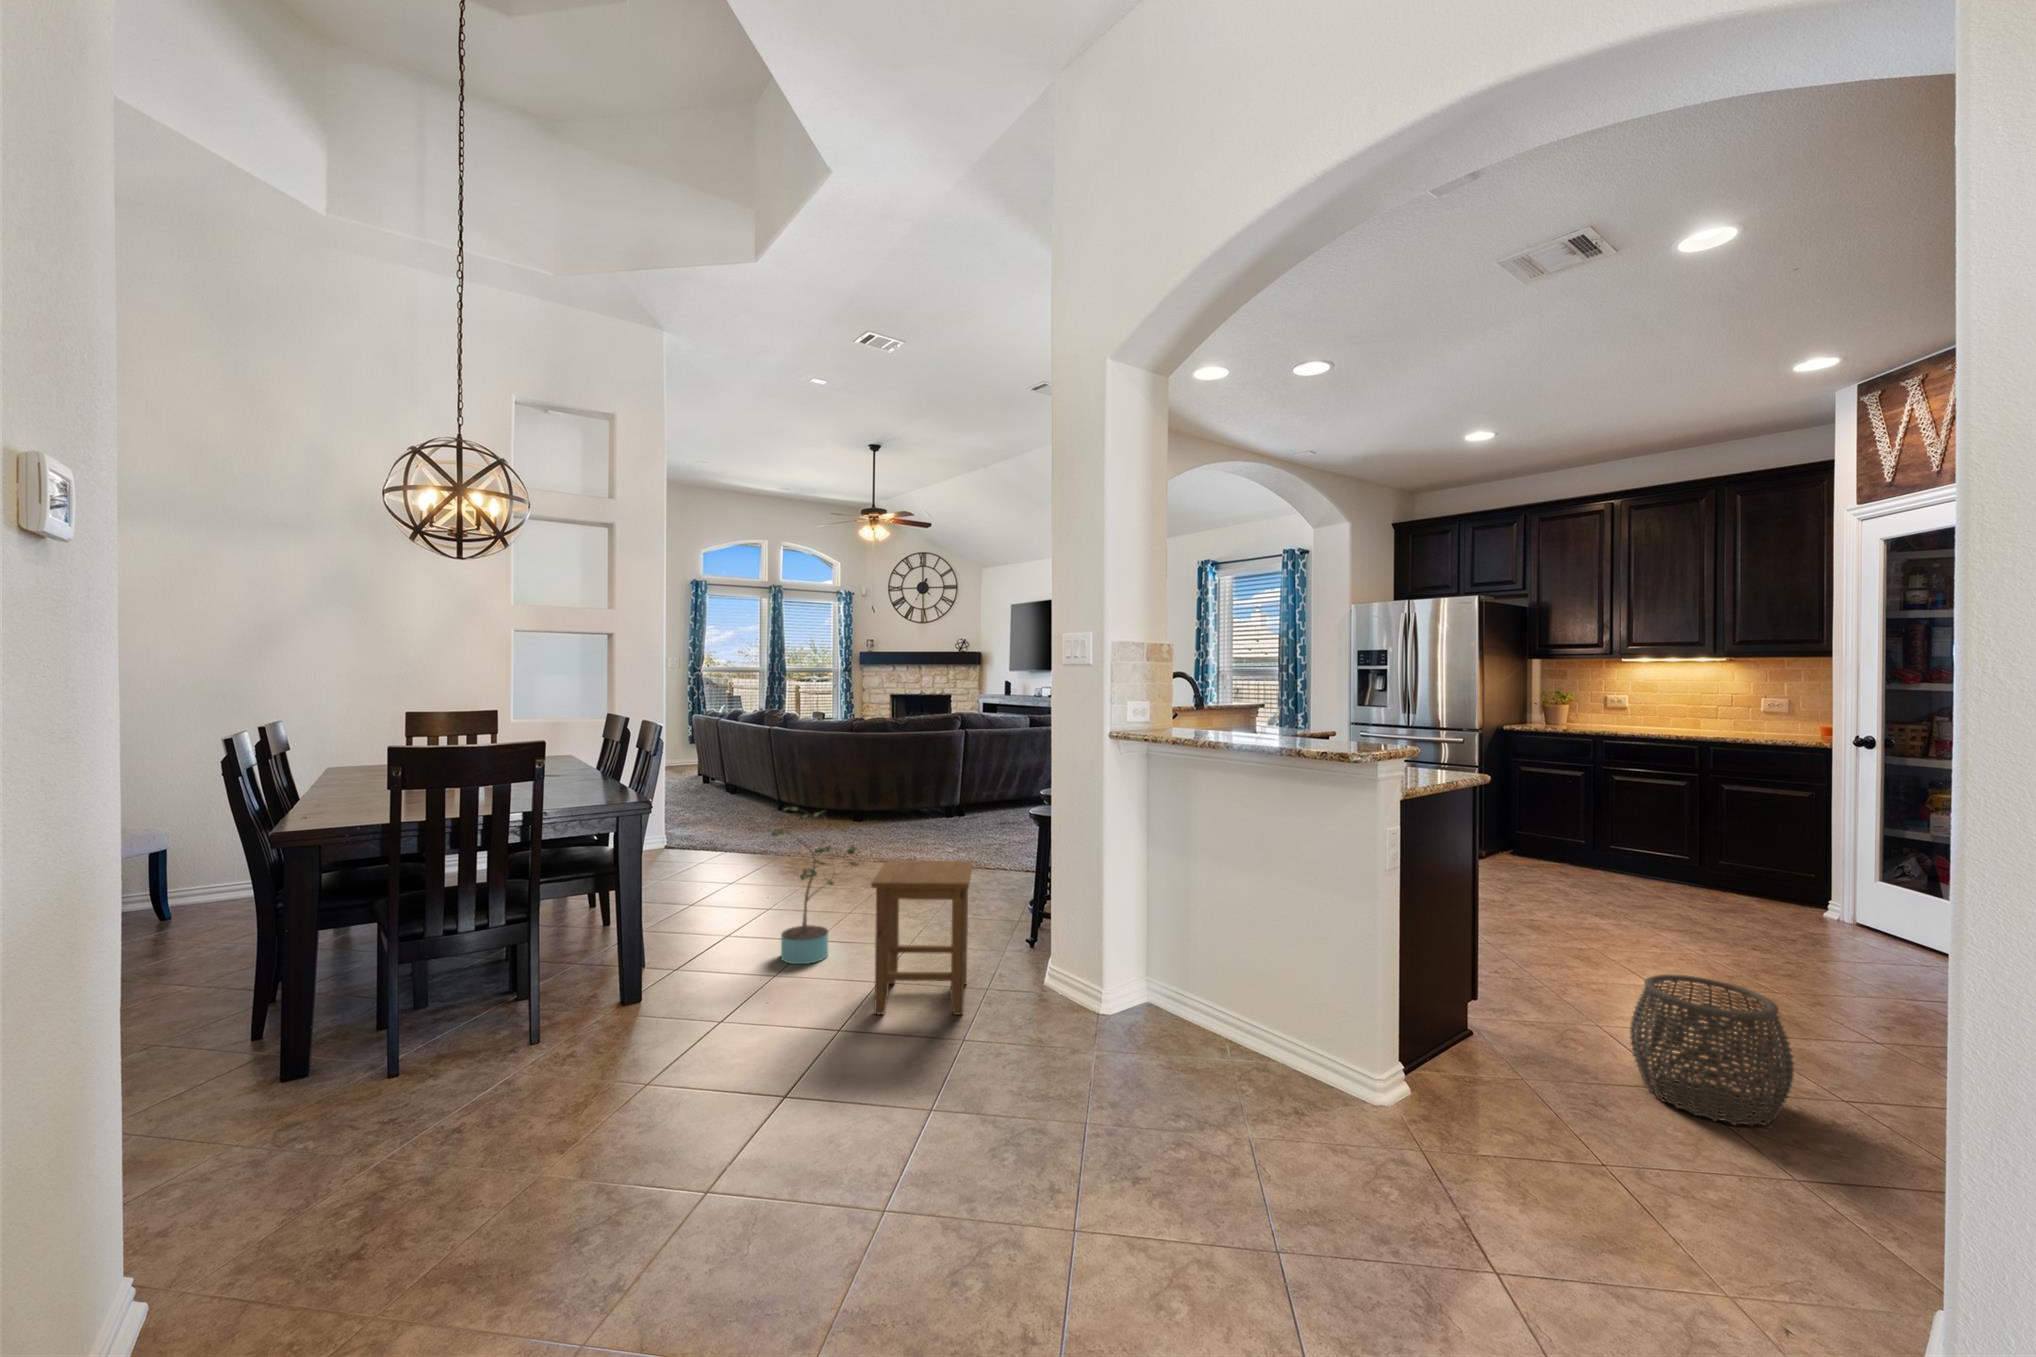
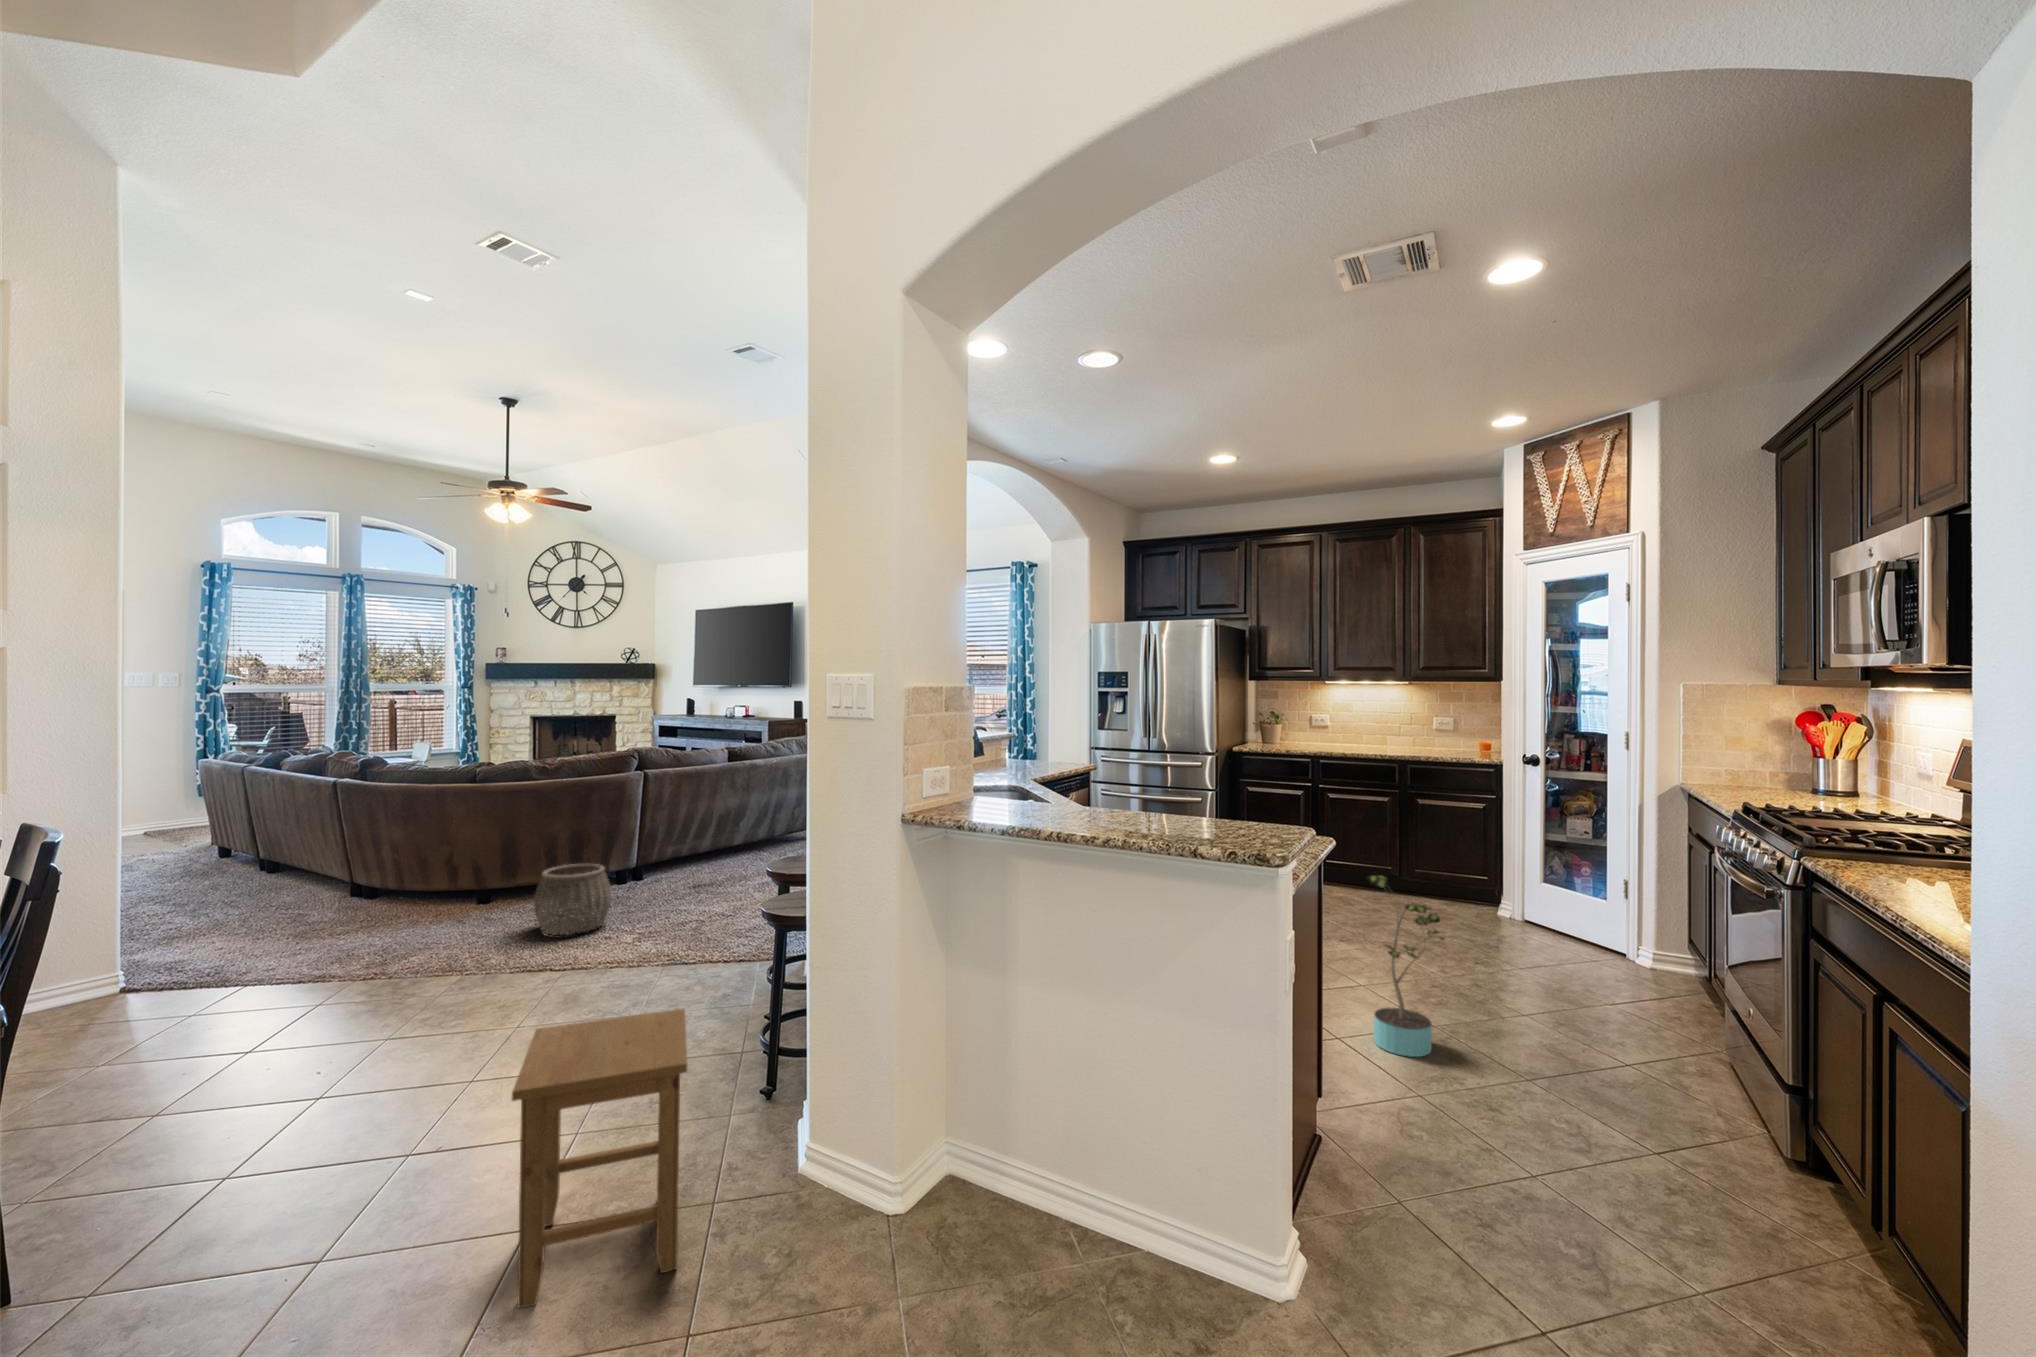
potted plant: present [771,807,858,964] -> present [1367,875,1444,1057]
woven basket: present [1630,974,1794,1126] -> present [534,864,611,935]

